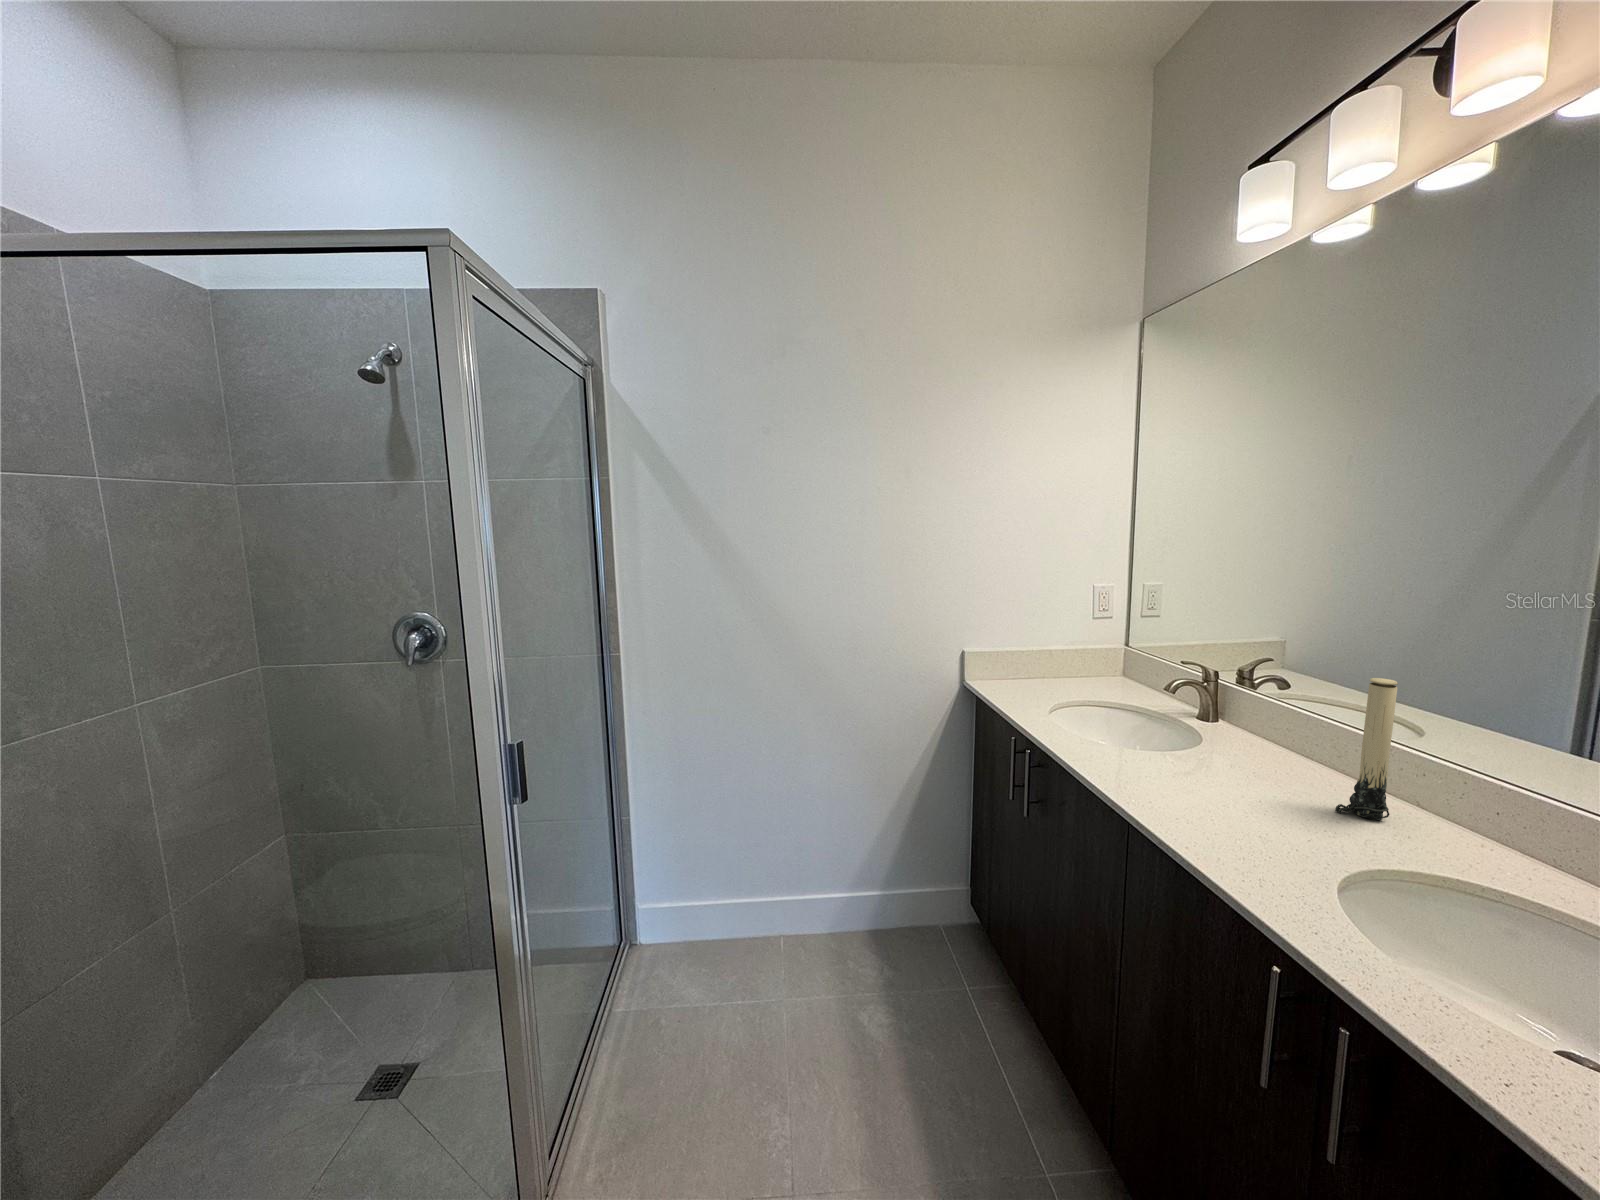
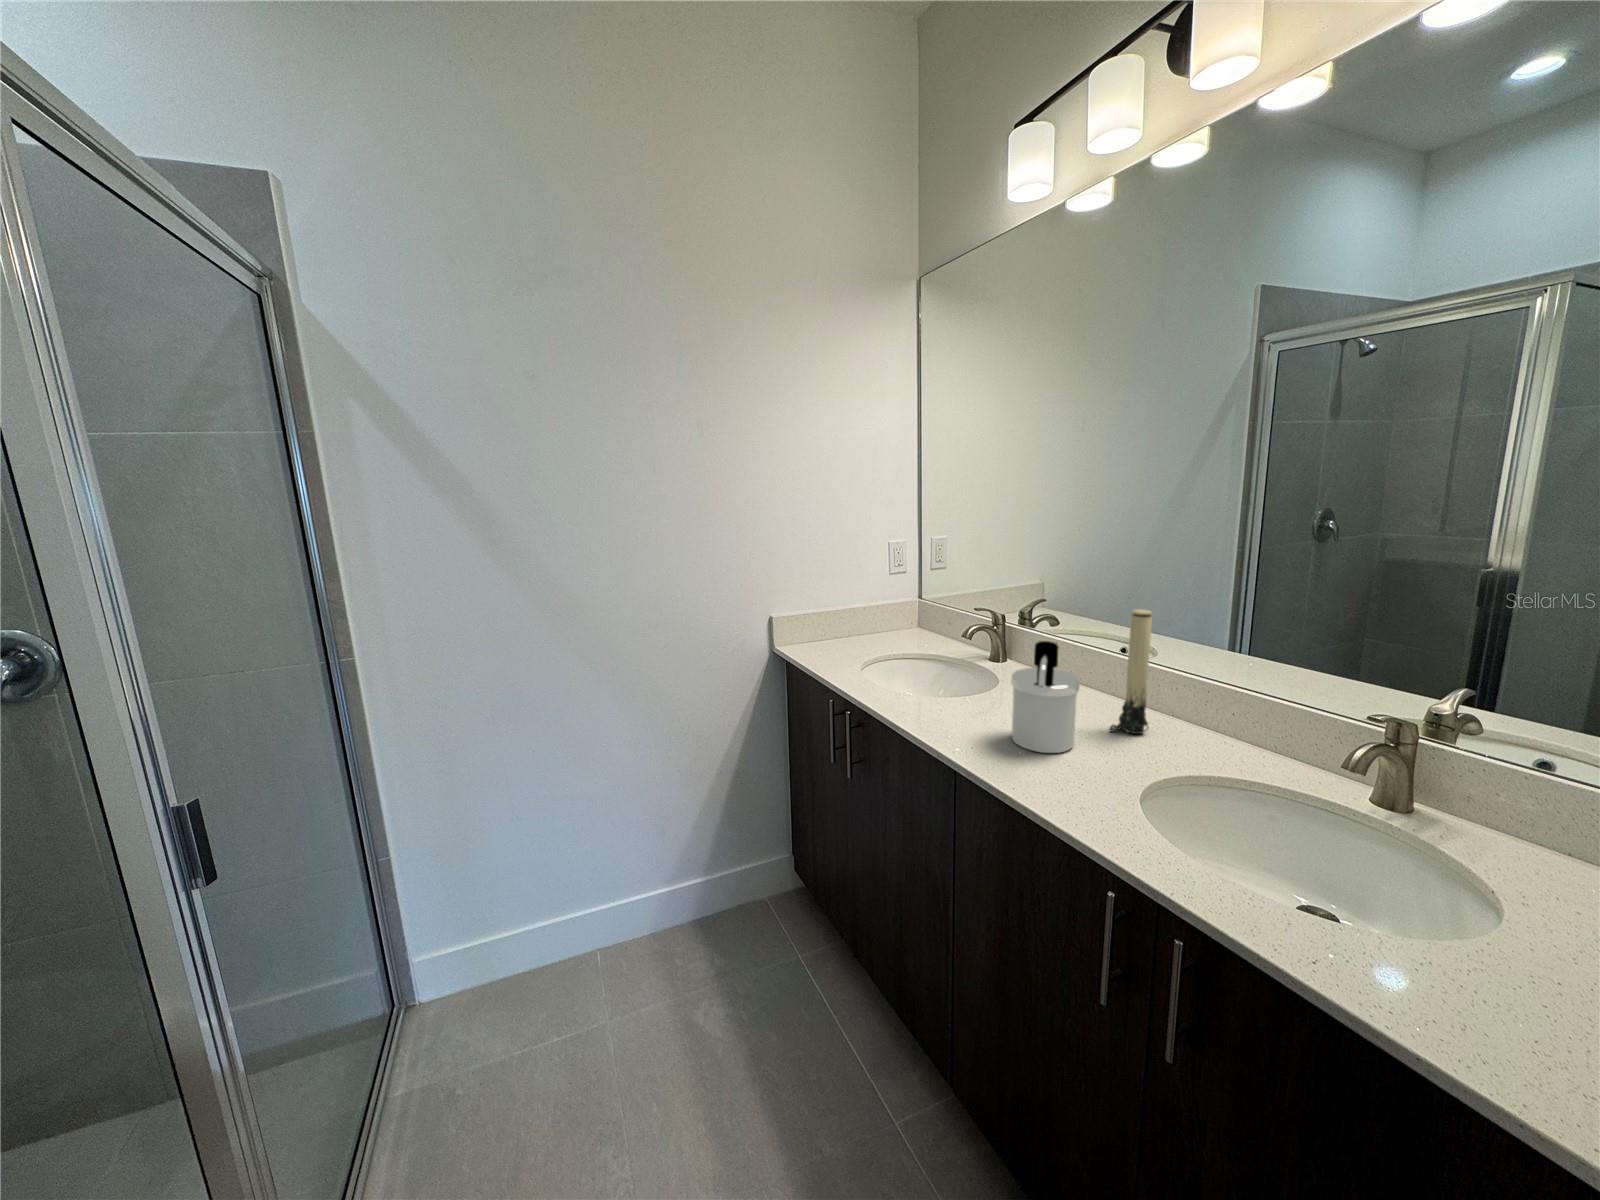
soap dispenser: none [1208,701,1294,824] -> present [1011,641,1080,753]

